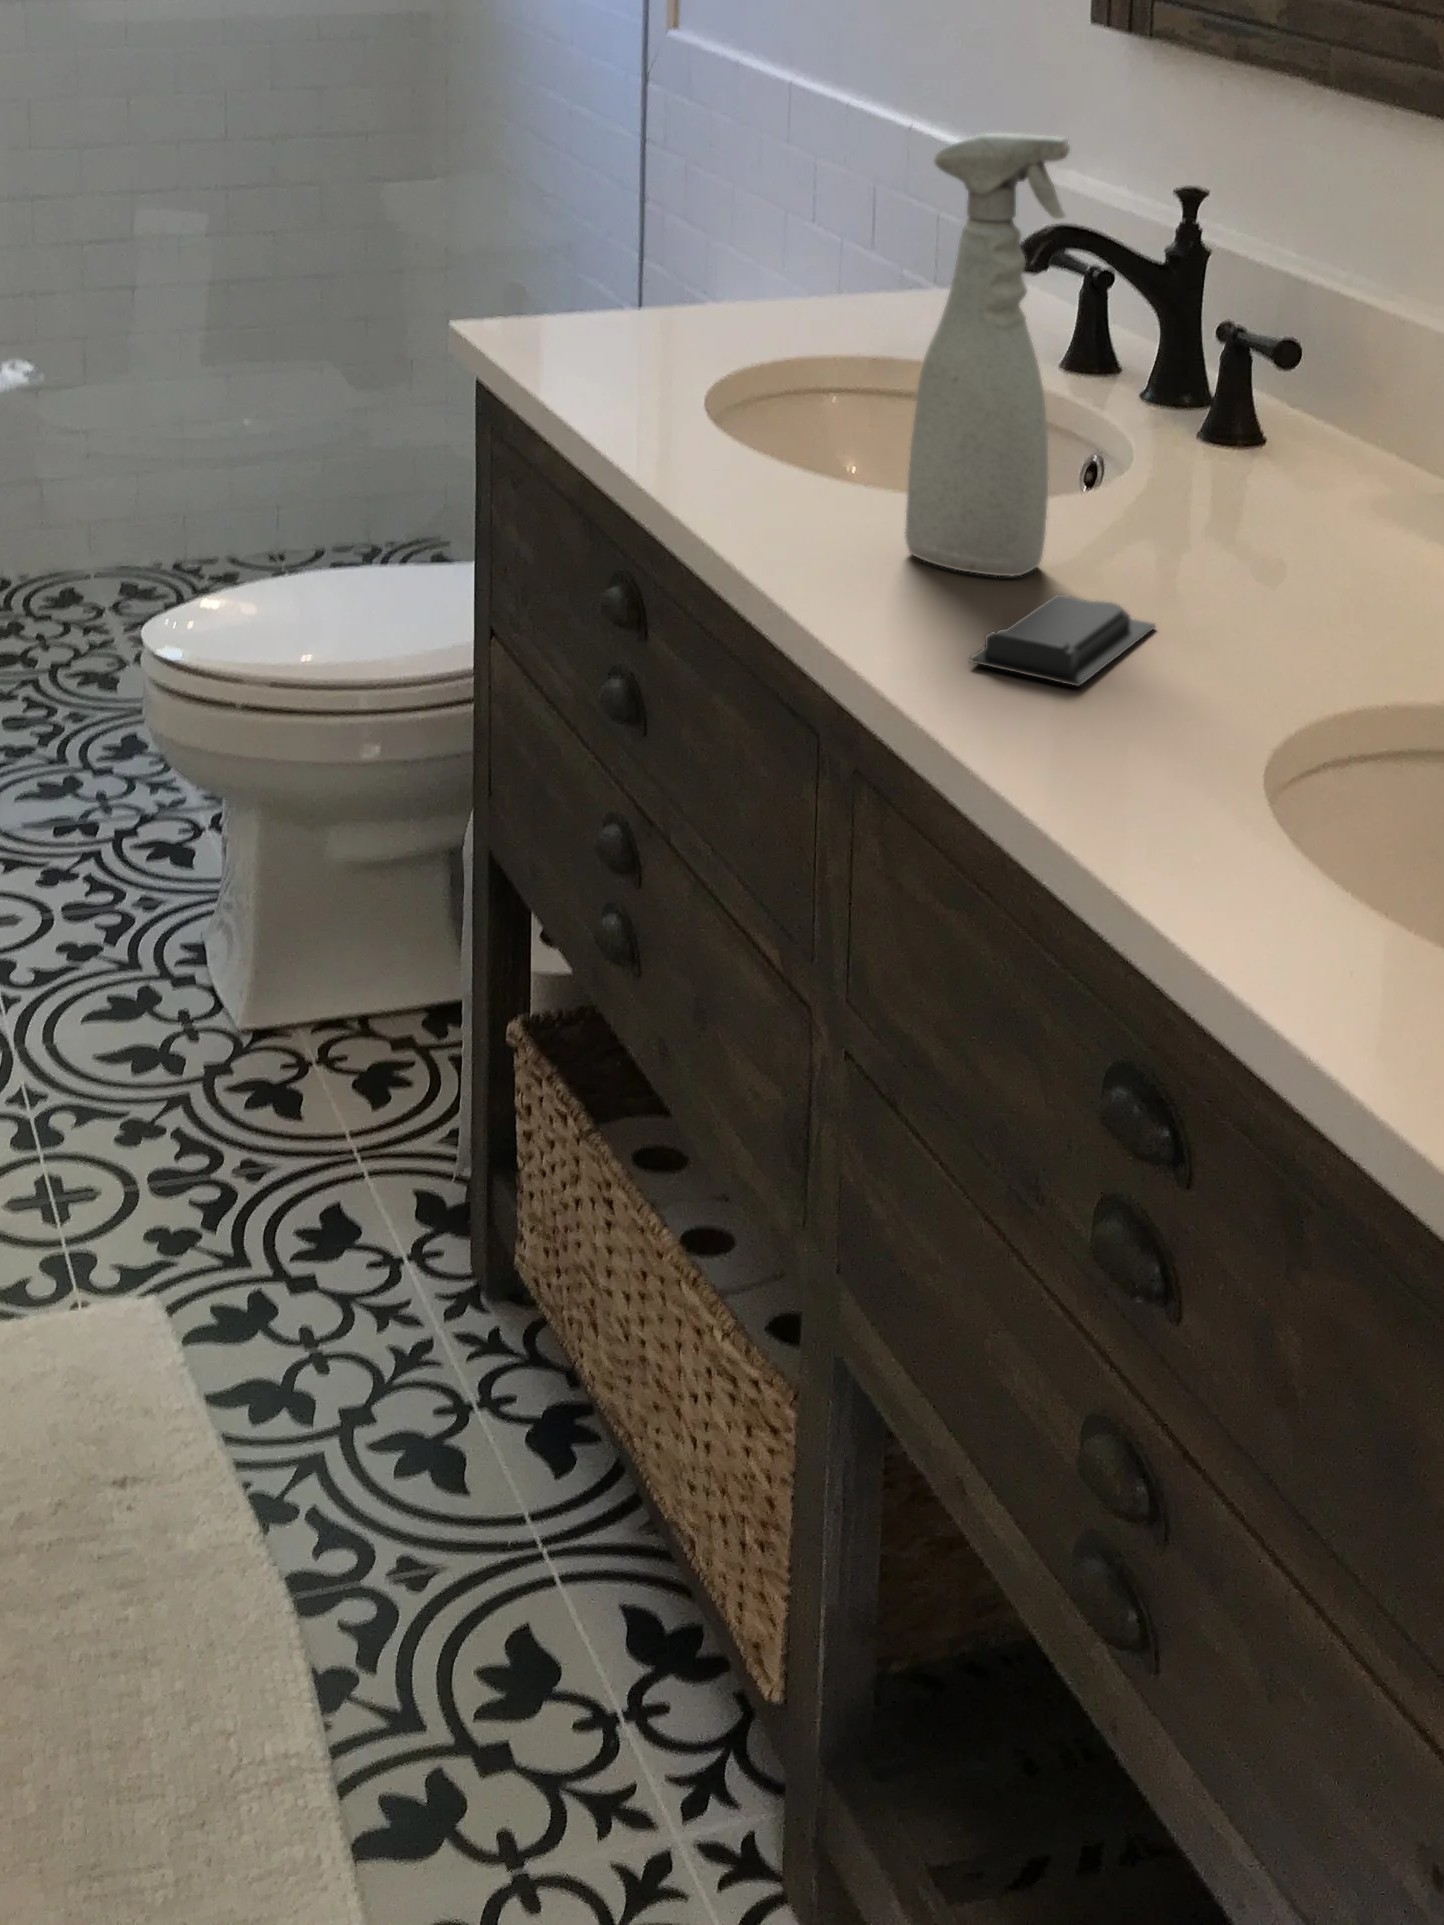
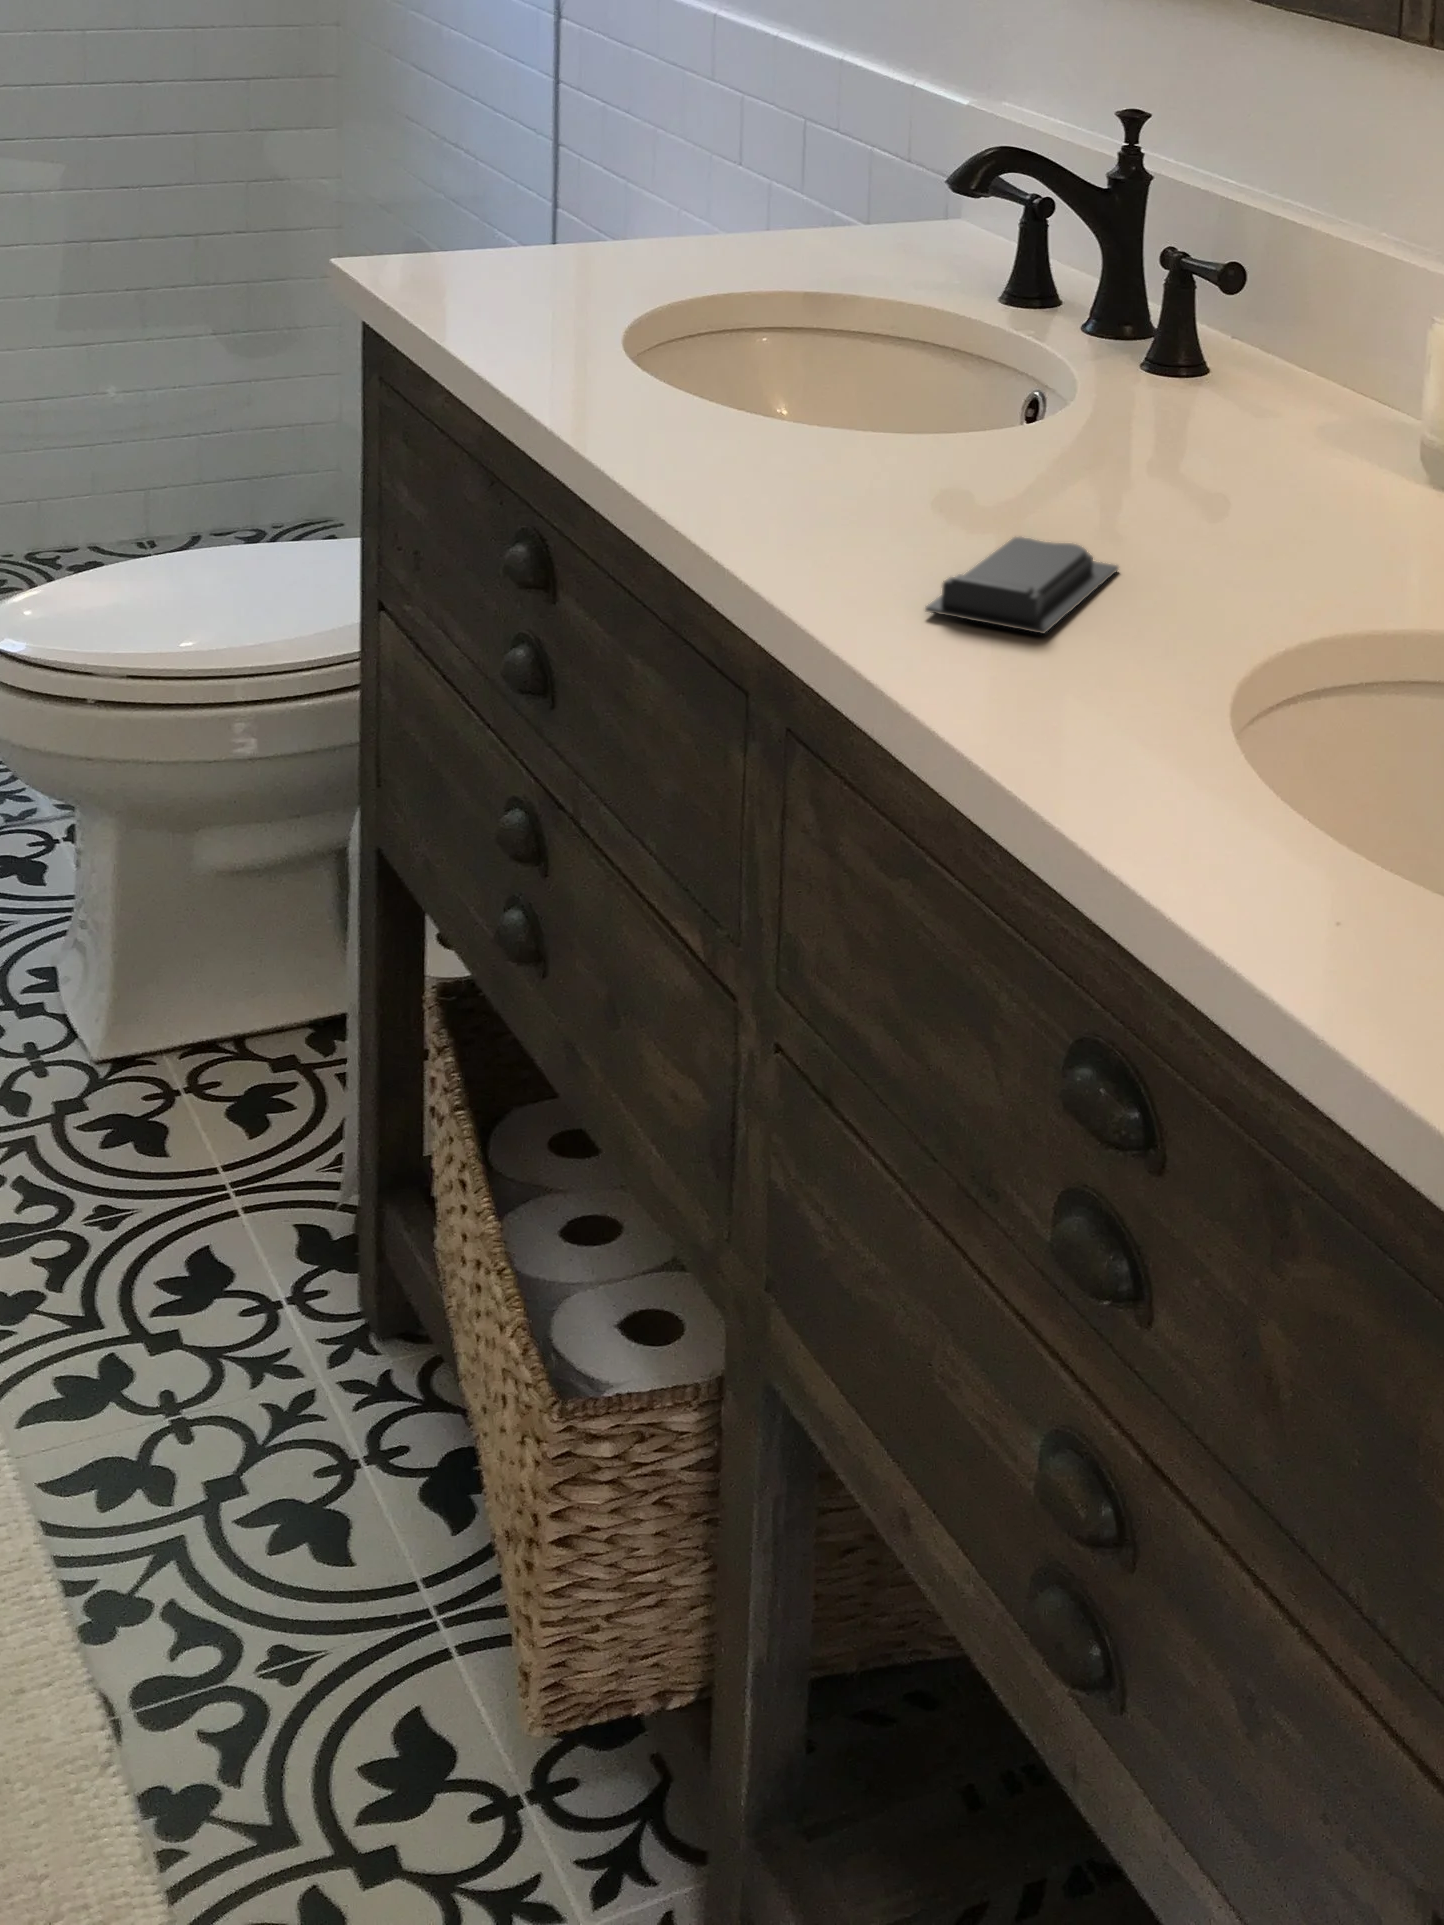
spray bottle: present [905,133,1070,576] -> none [849,37,1030,520]

